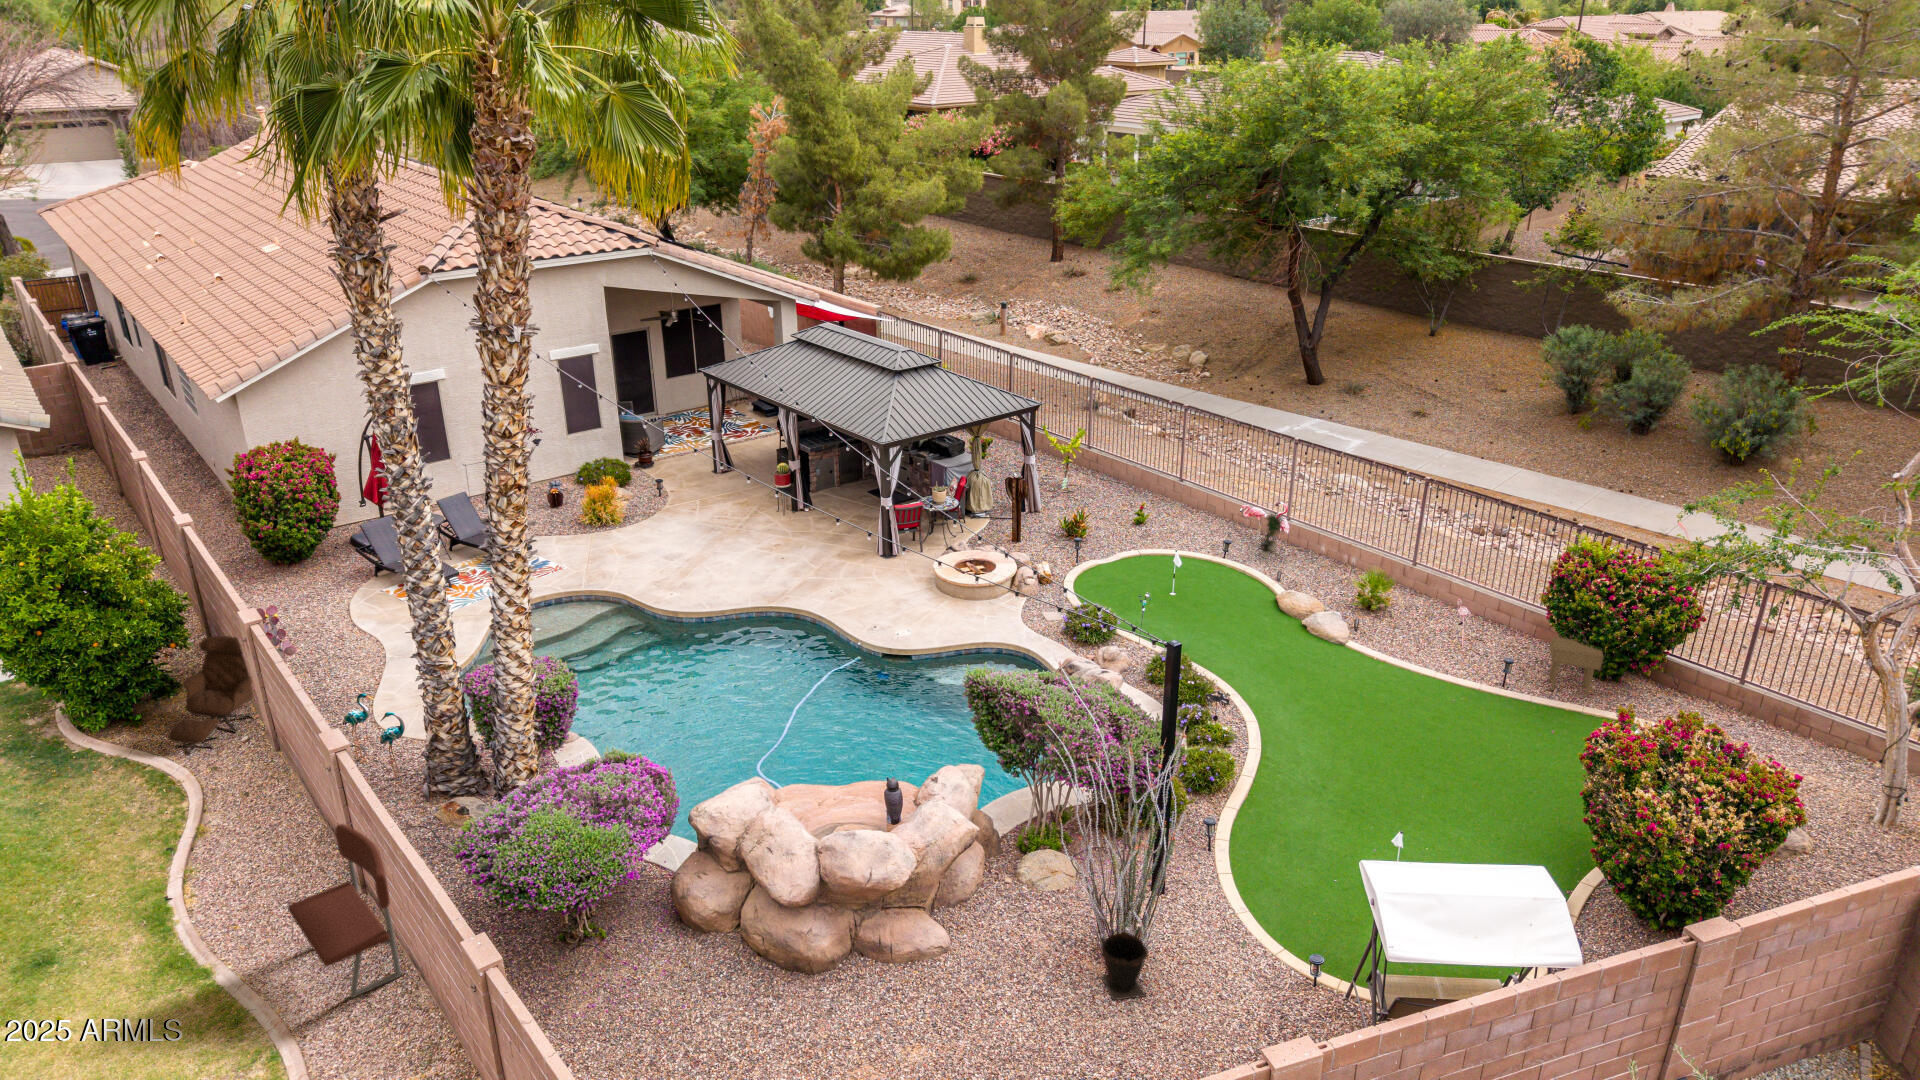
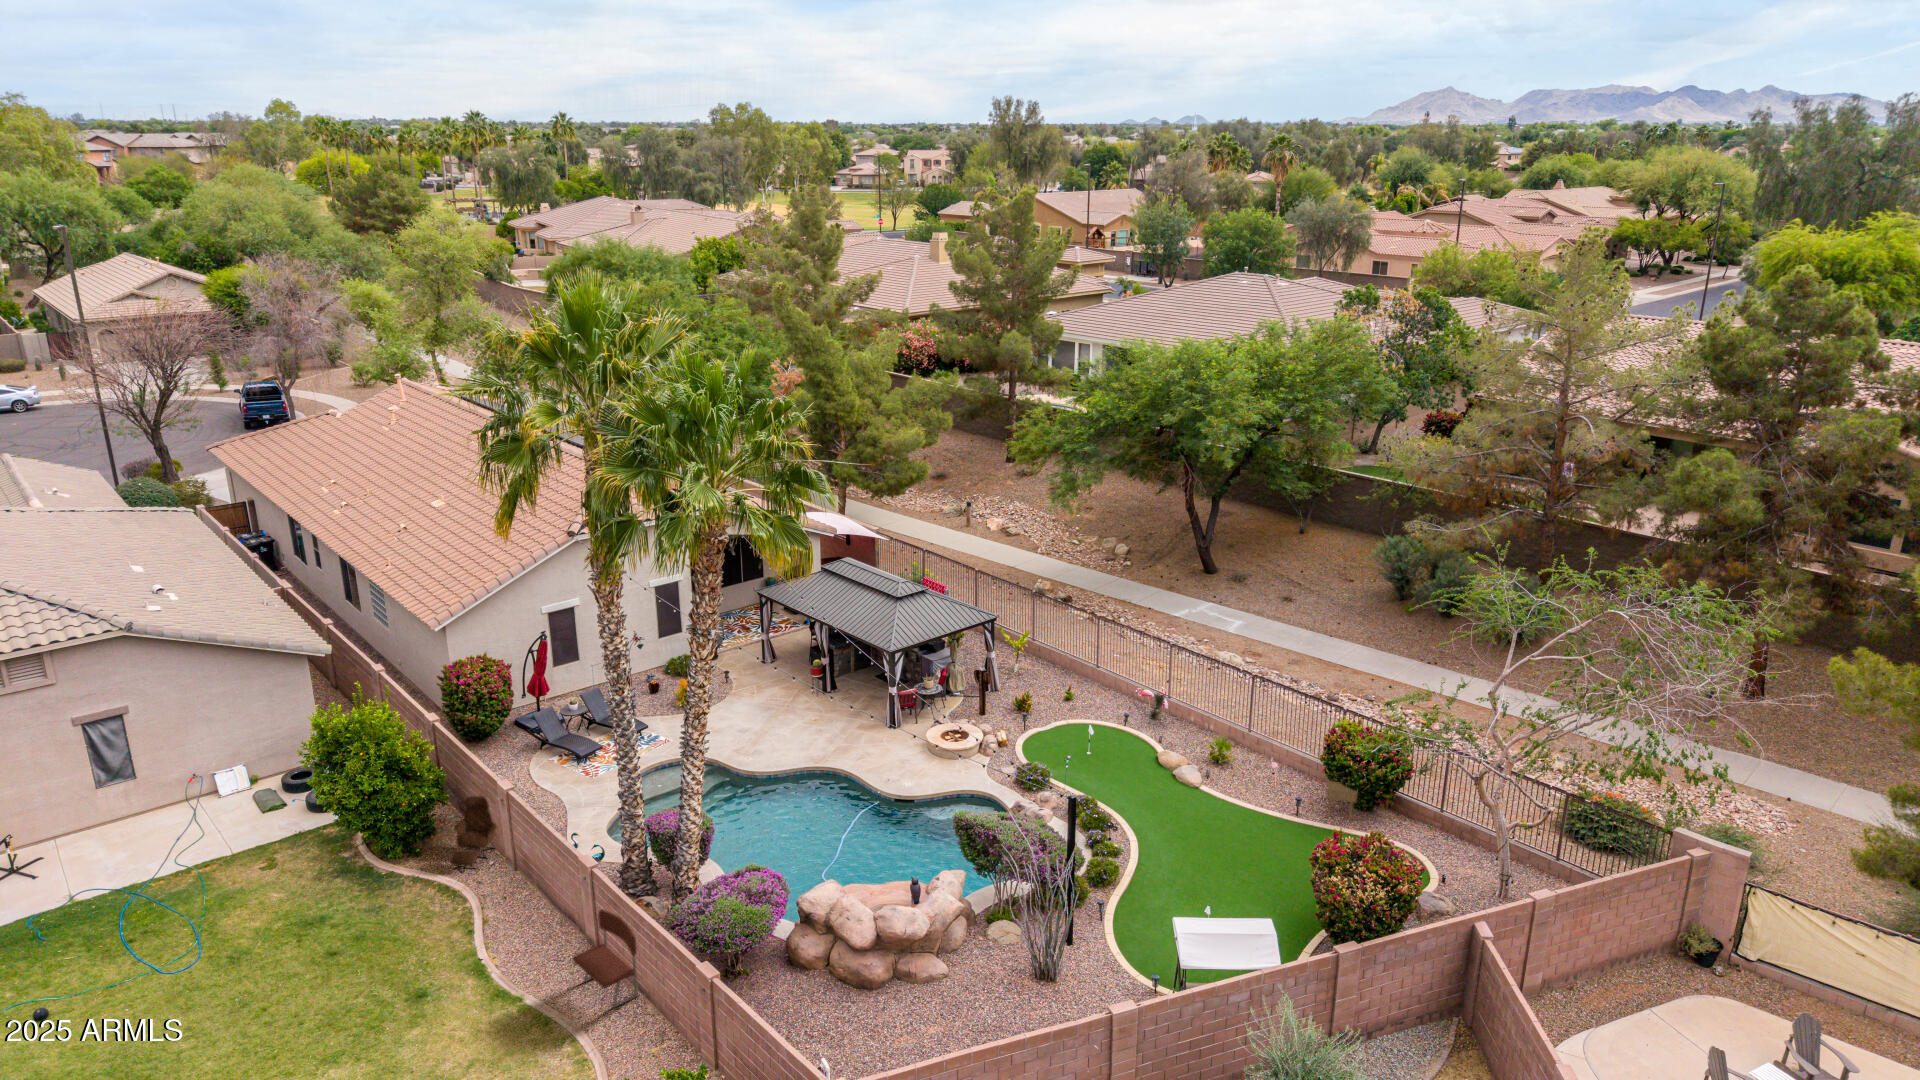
bucket: present [1101,932,1148,1000] -> none [1034,964,1061,1002]

